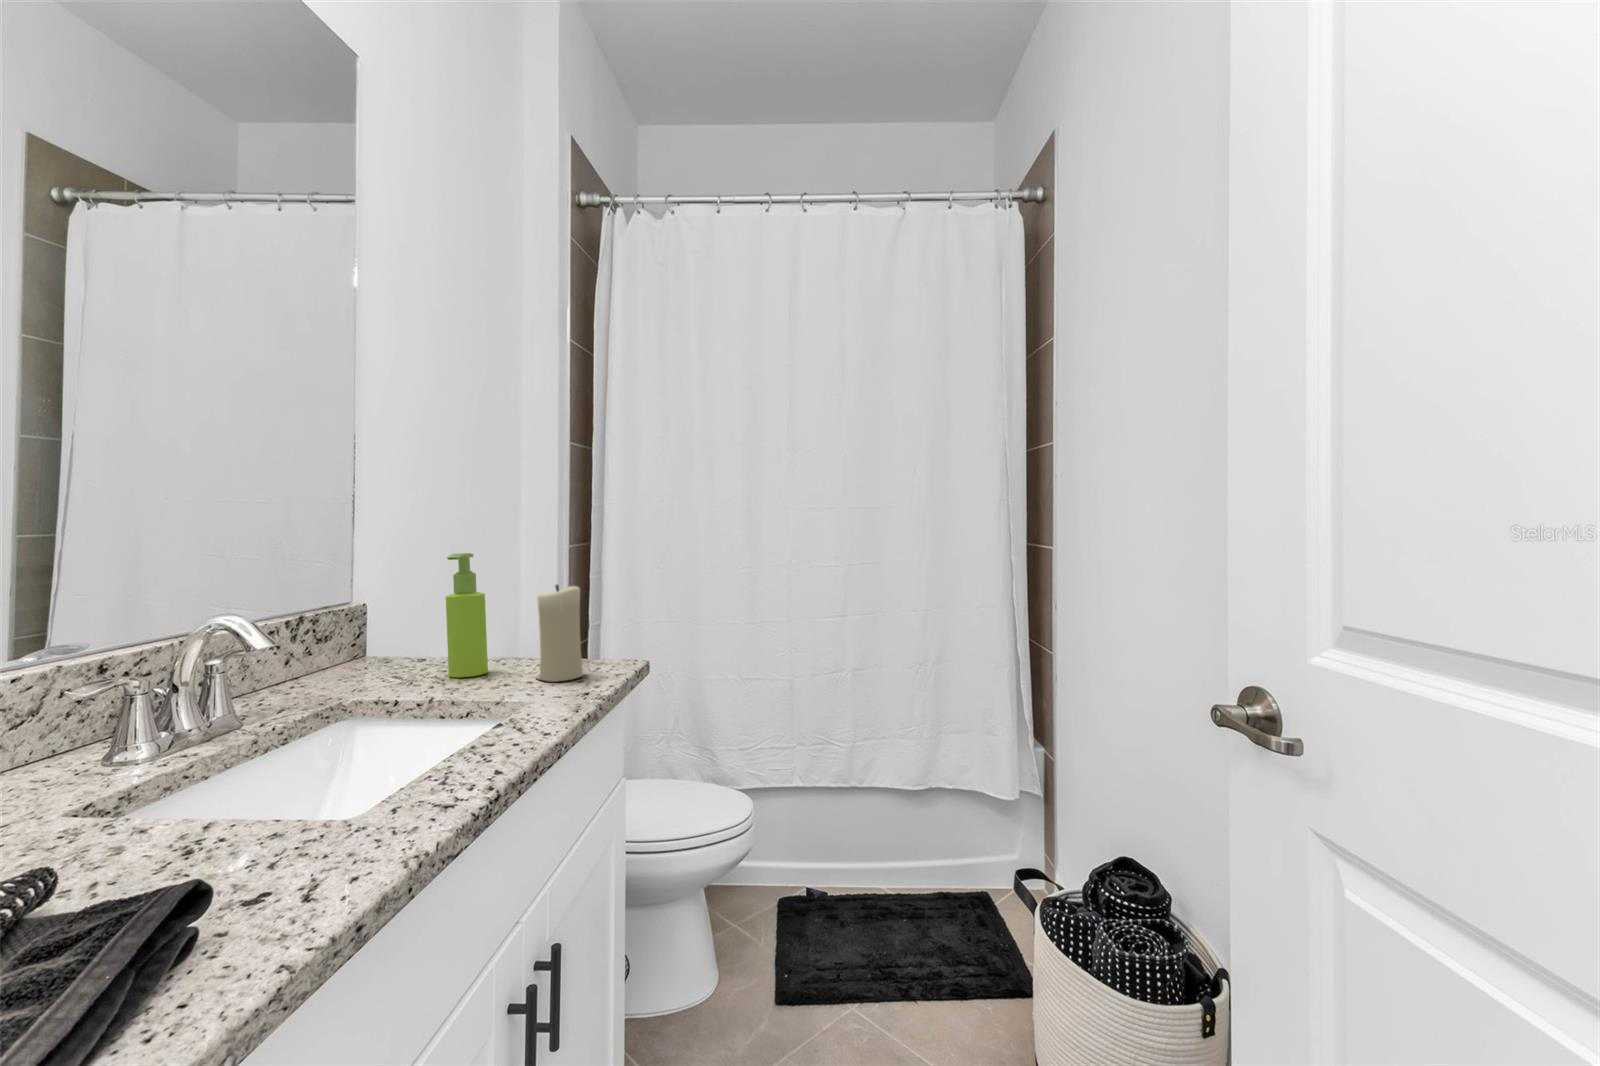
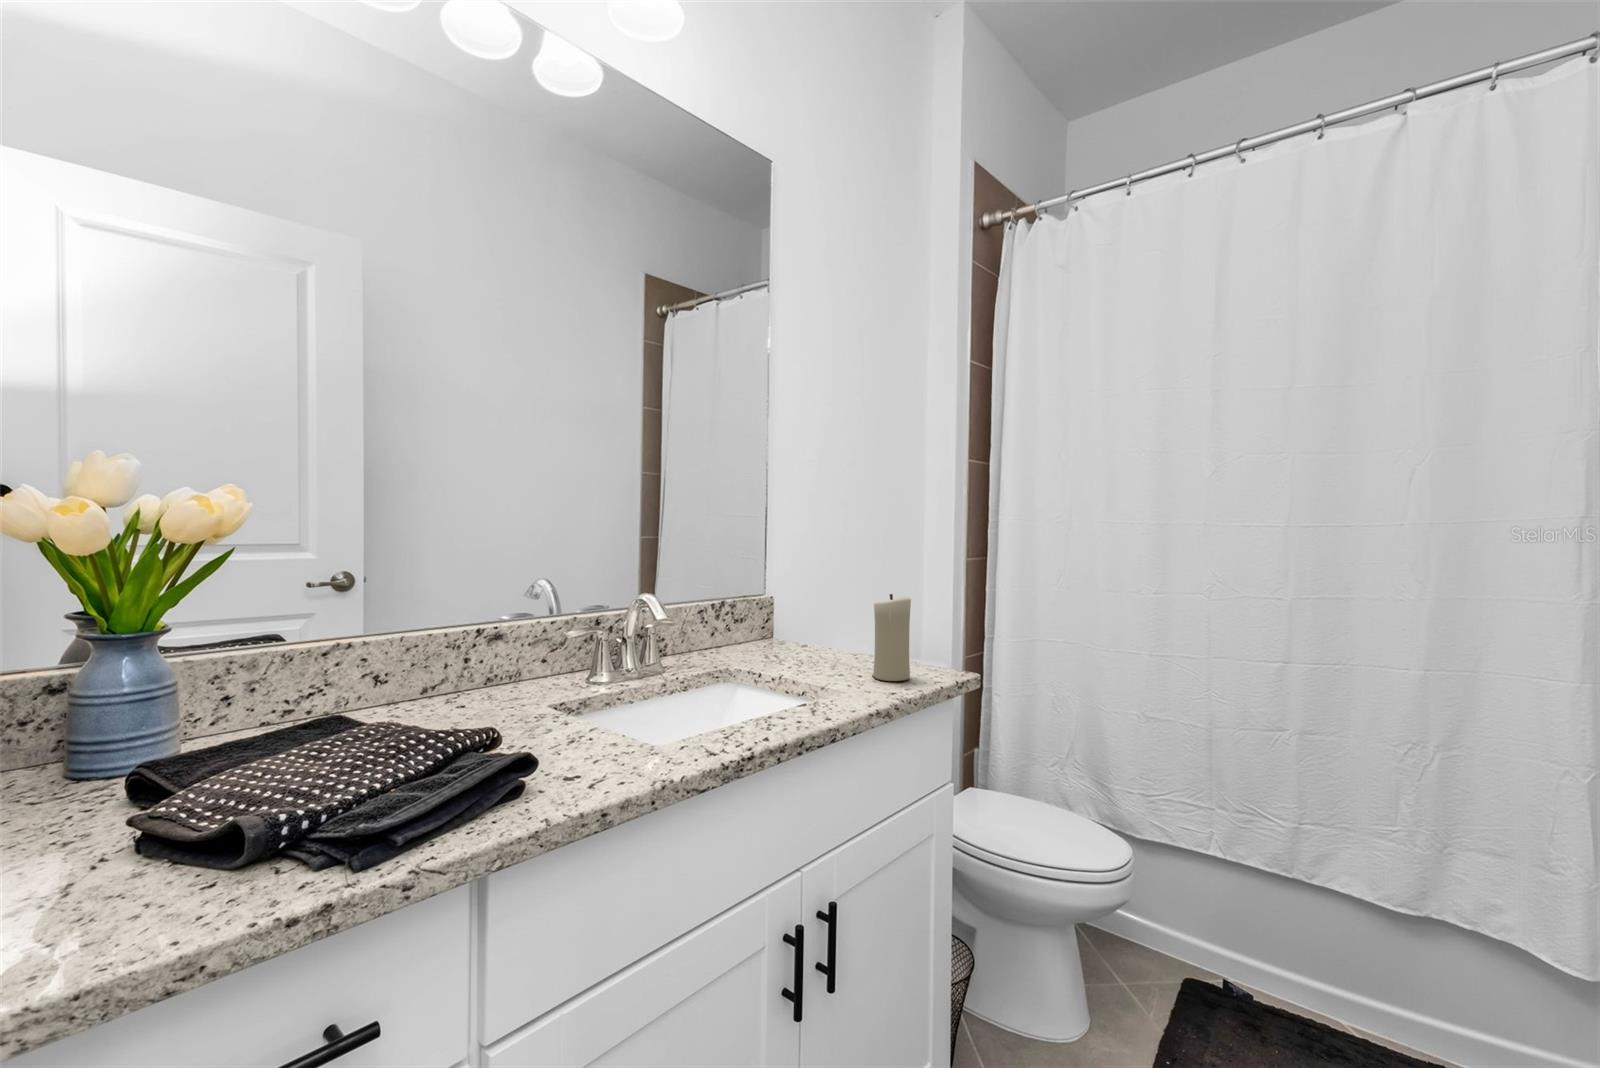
soap dispenser: present [446,553,488,678] -> none [814,560,844,664]

